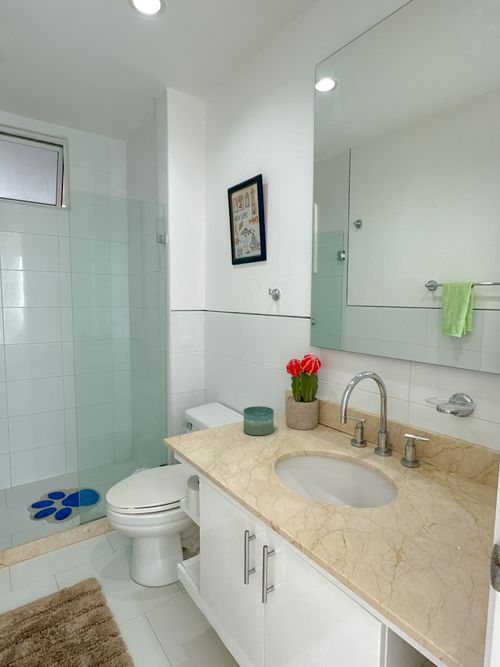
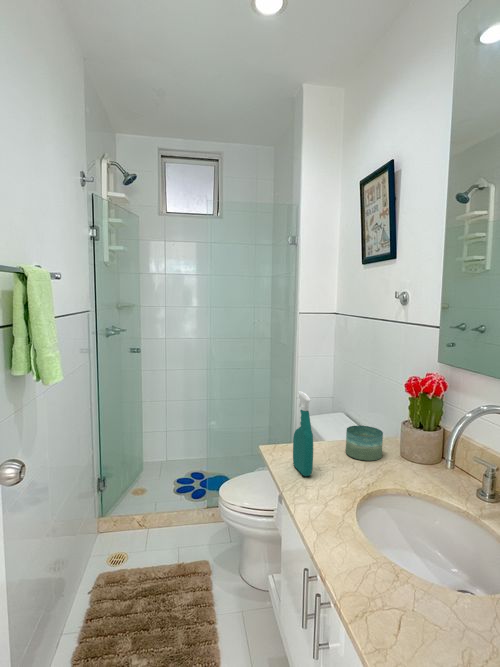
spray bottle: none [204,381,227,457] -> present [293,391,313,476]

